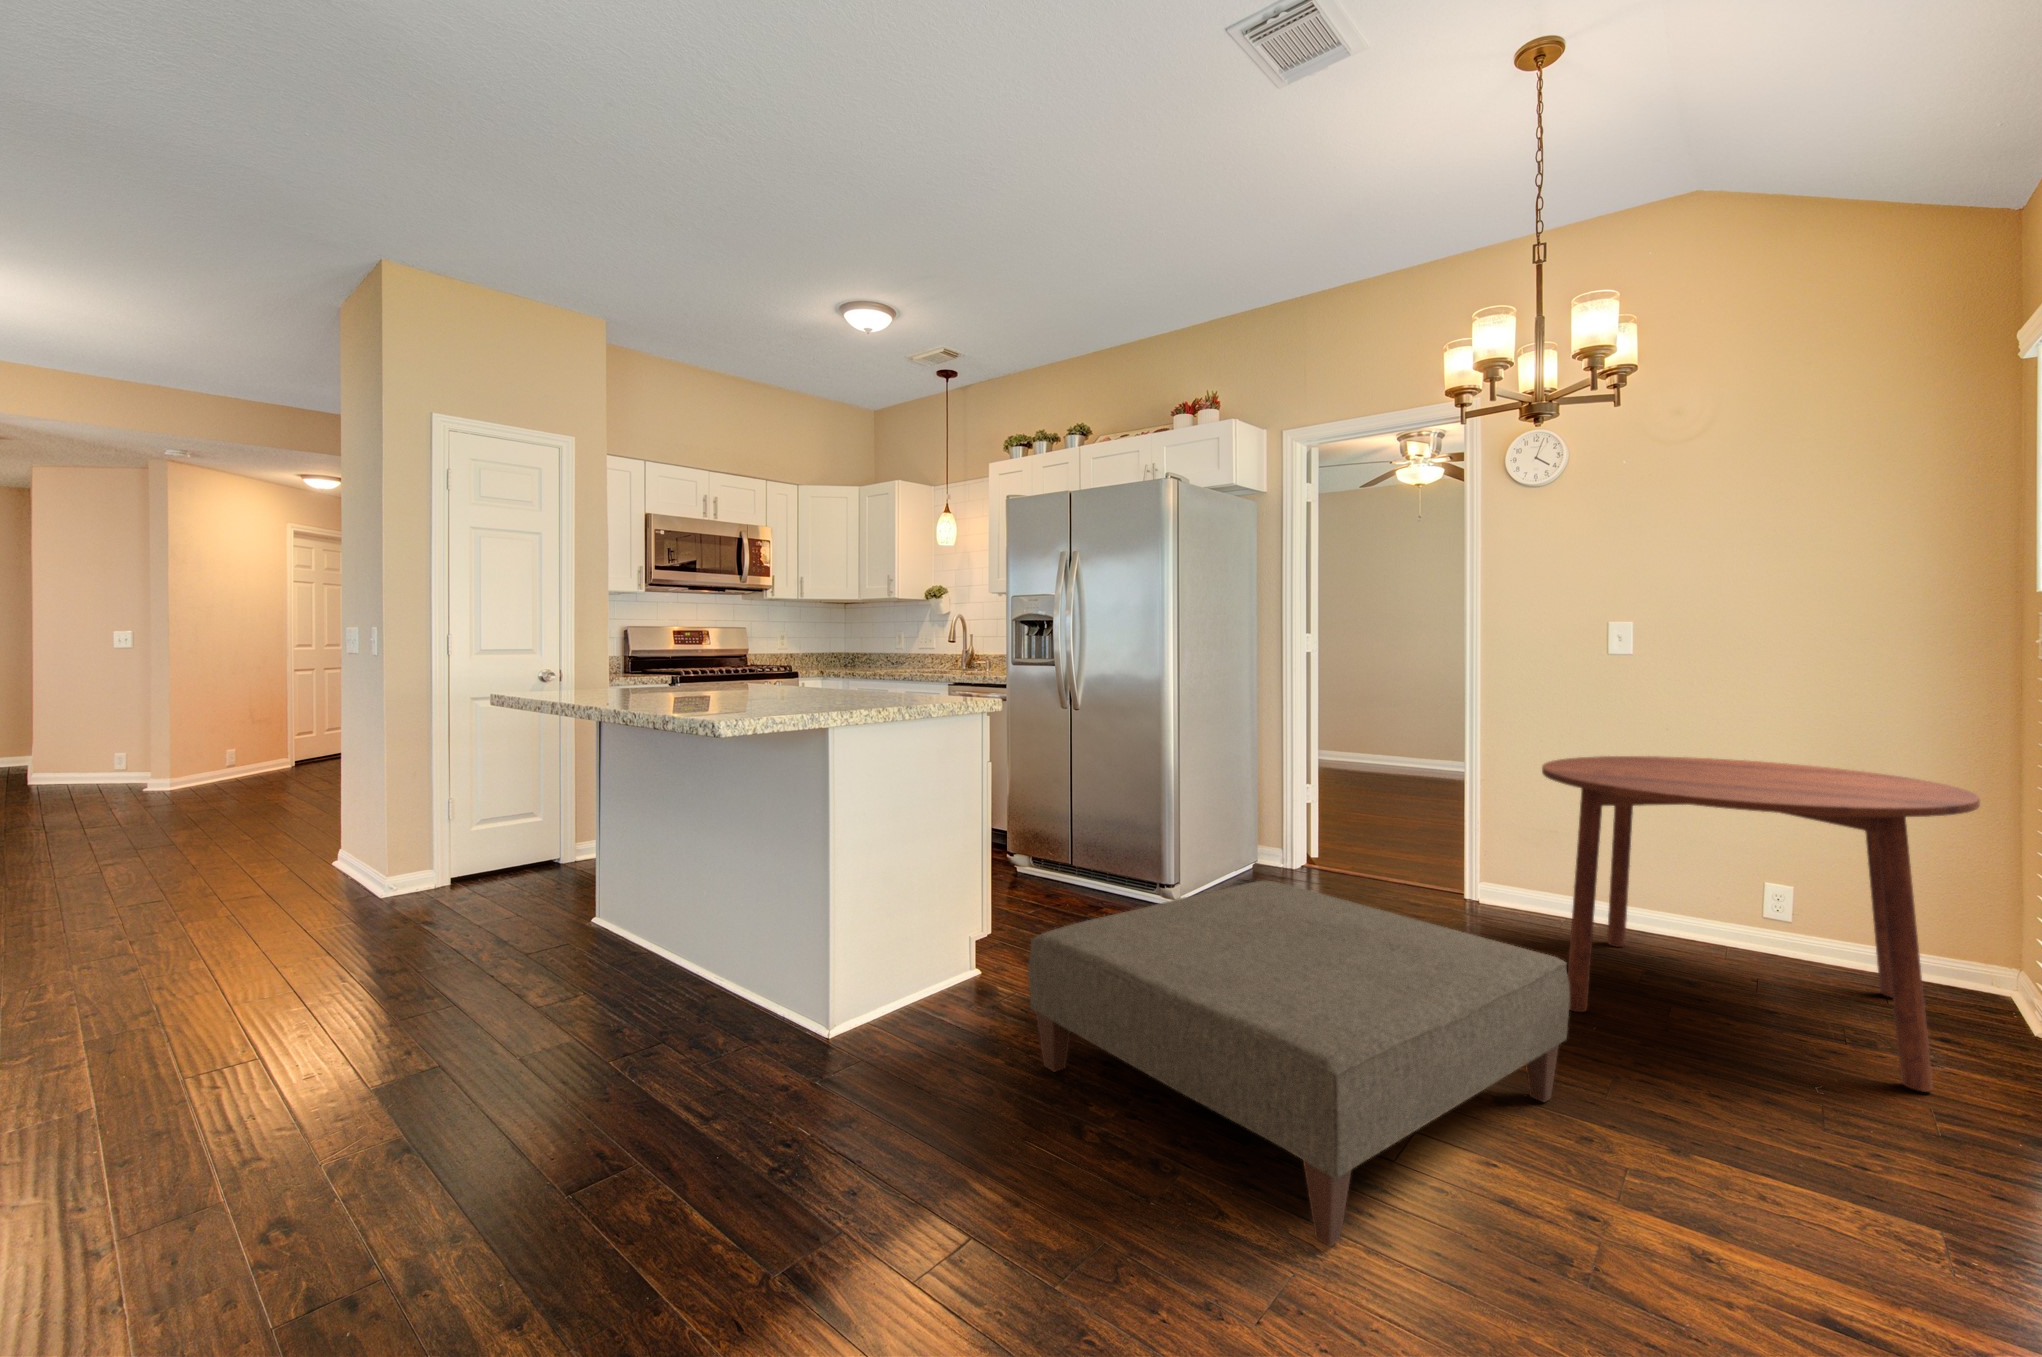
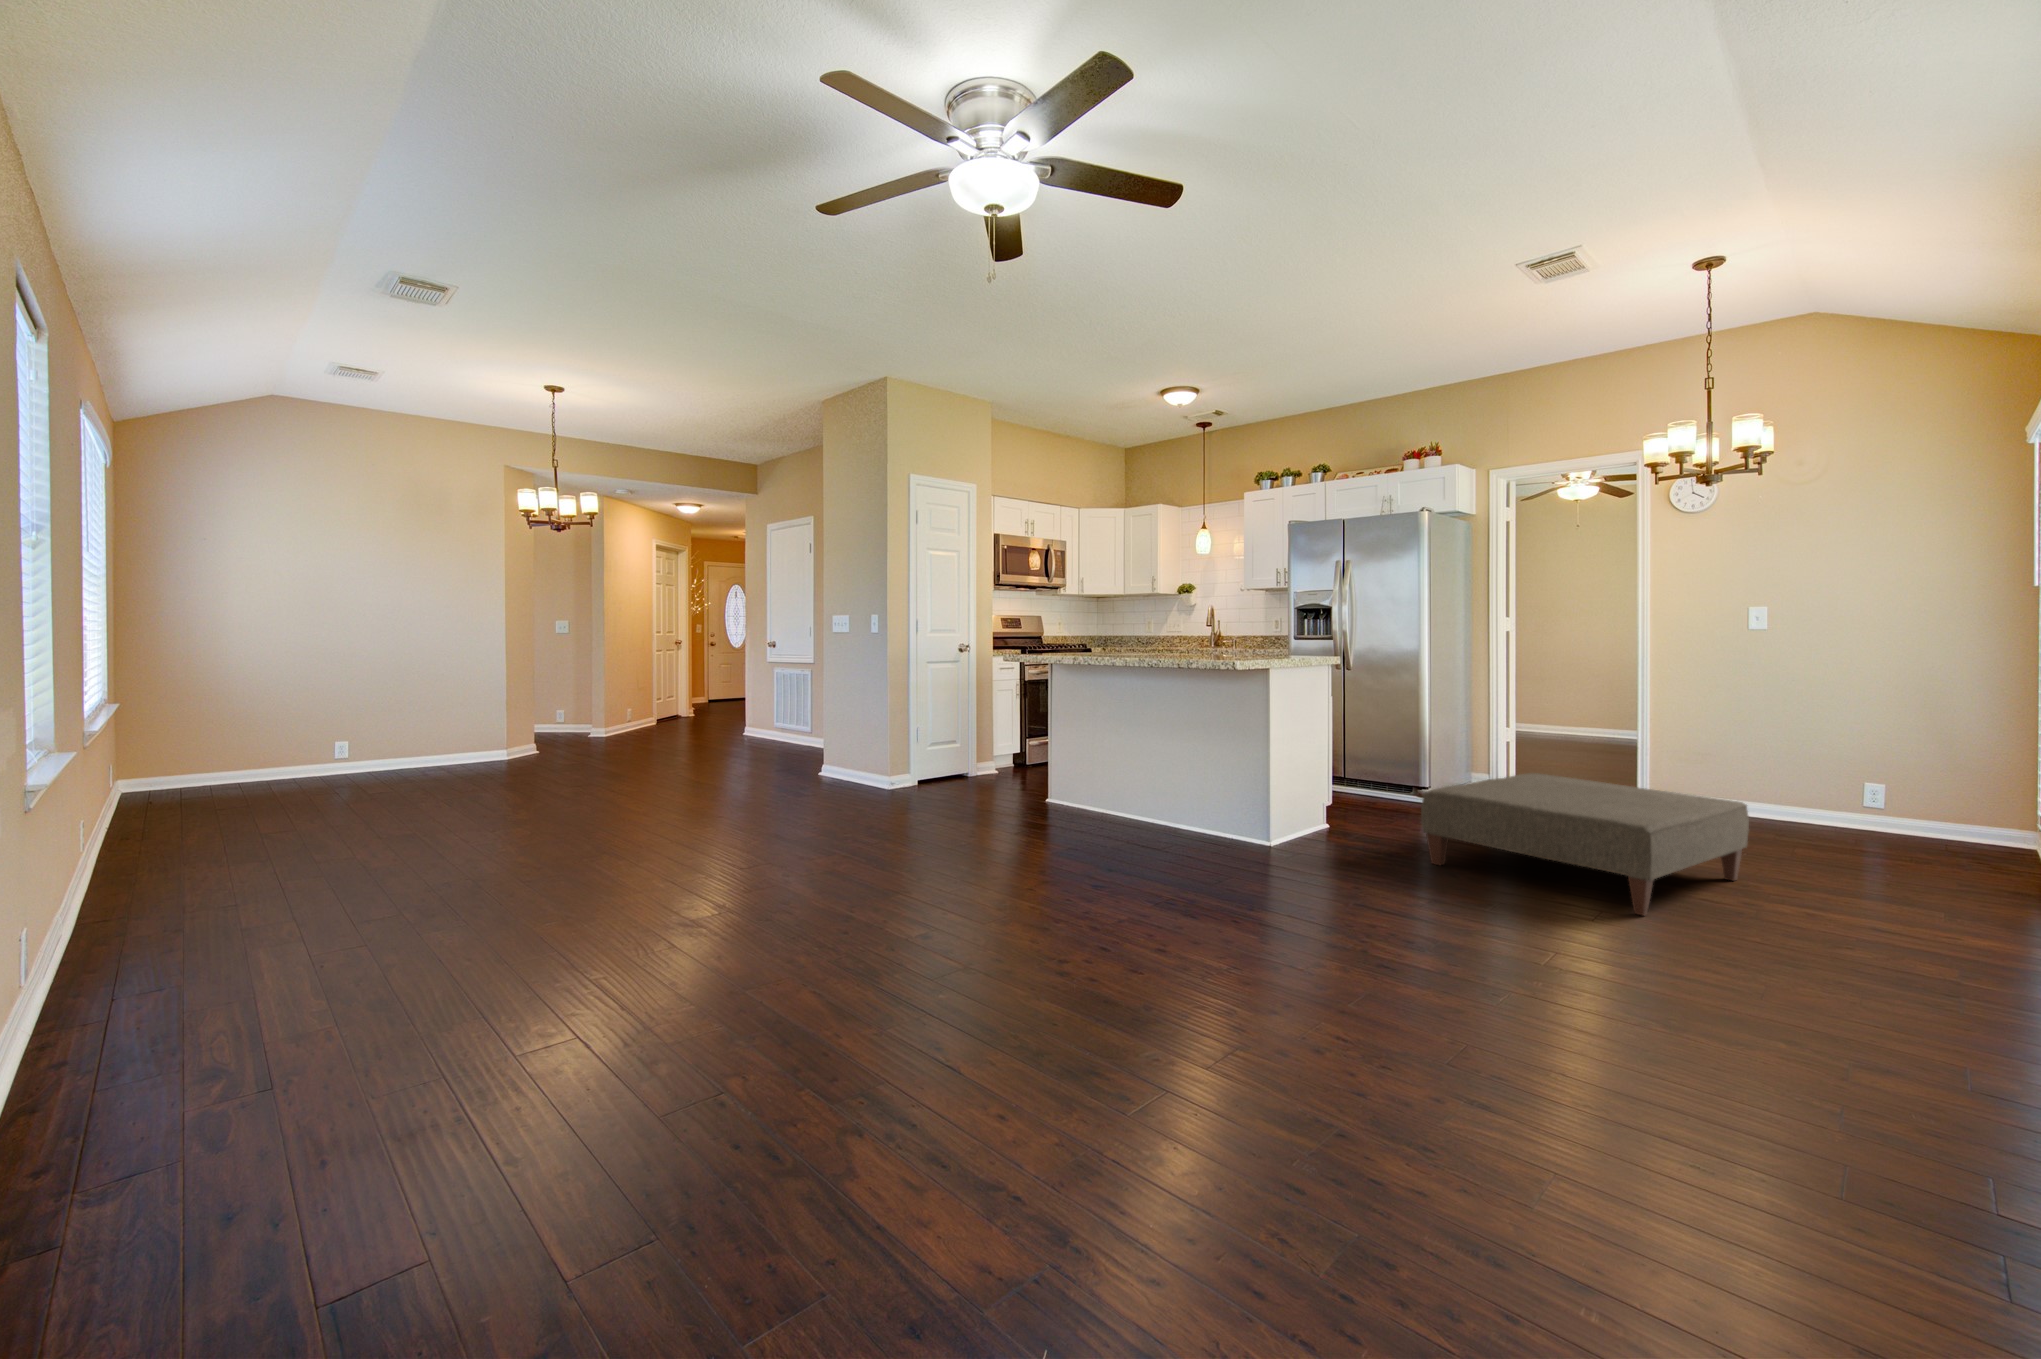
dining table: present [1542,756,1980,1092] -> none [1711,701,2006,882]

